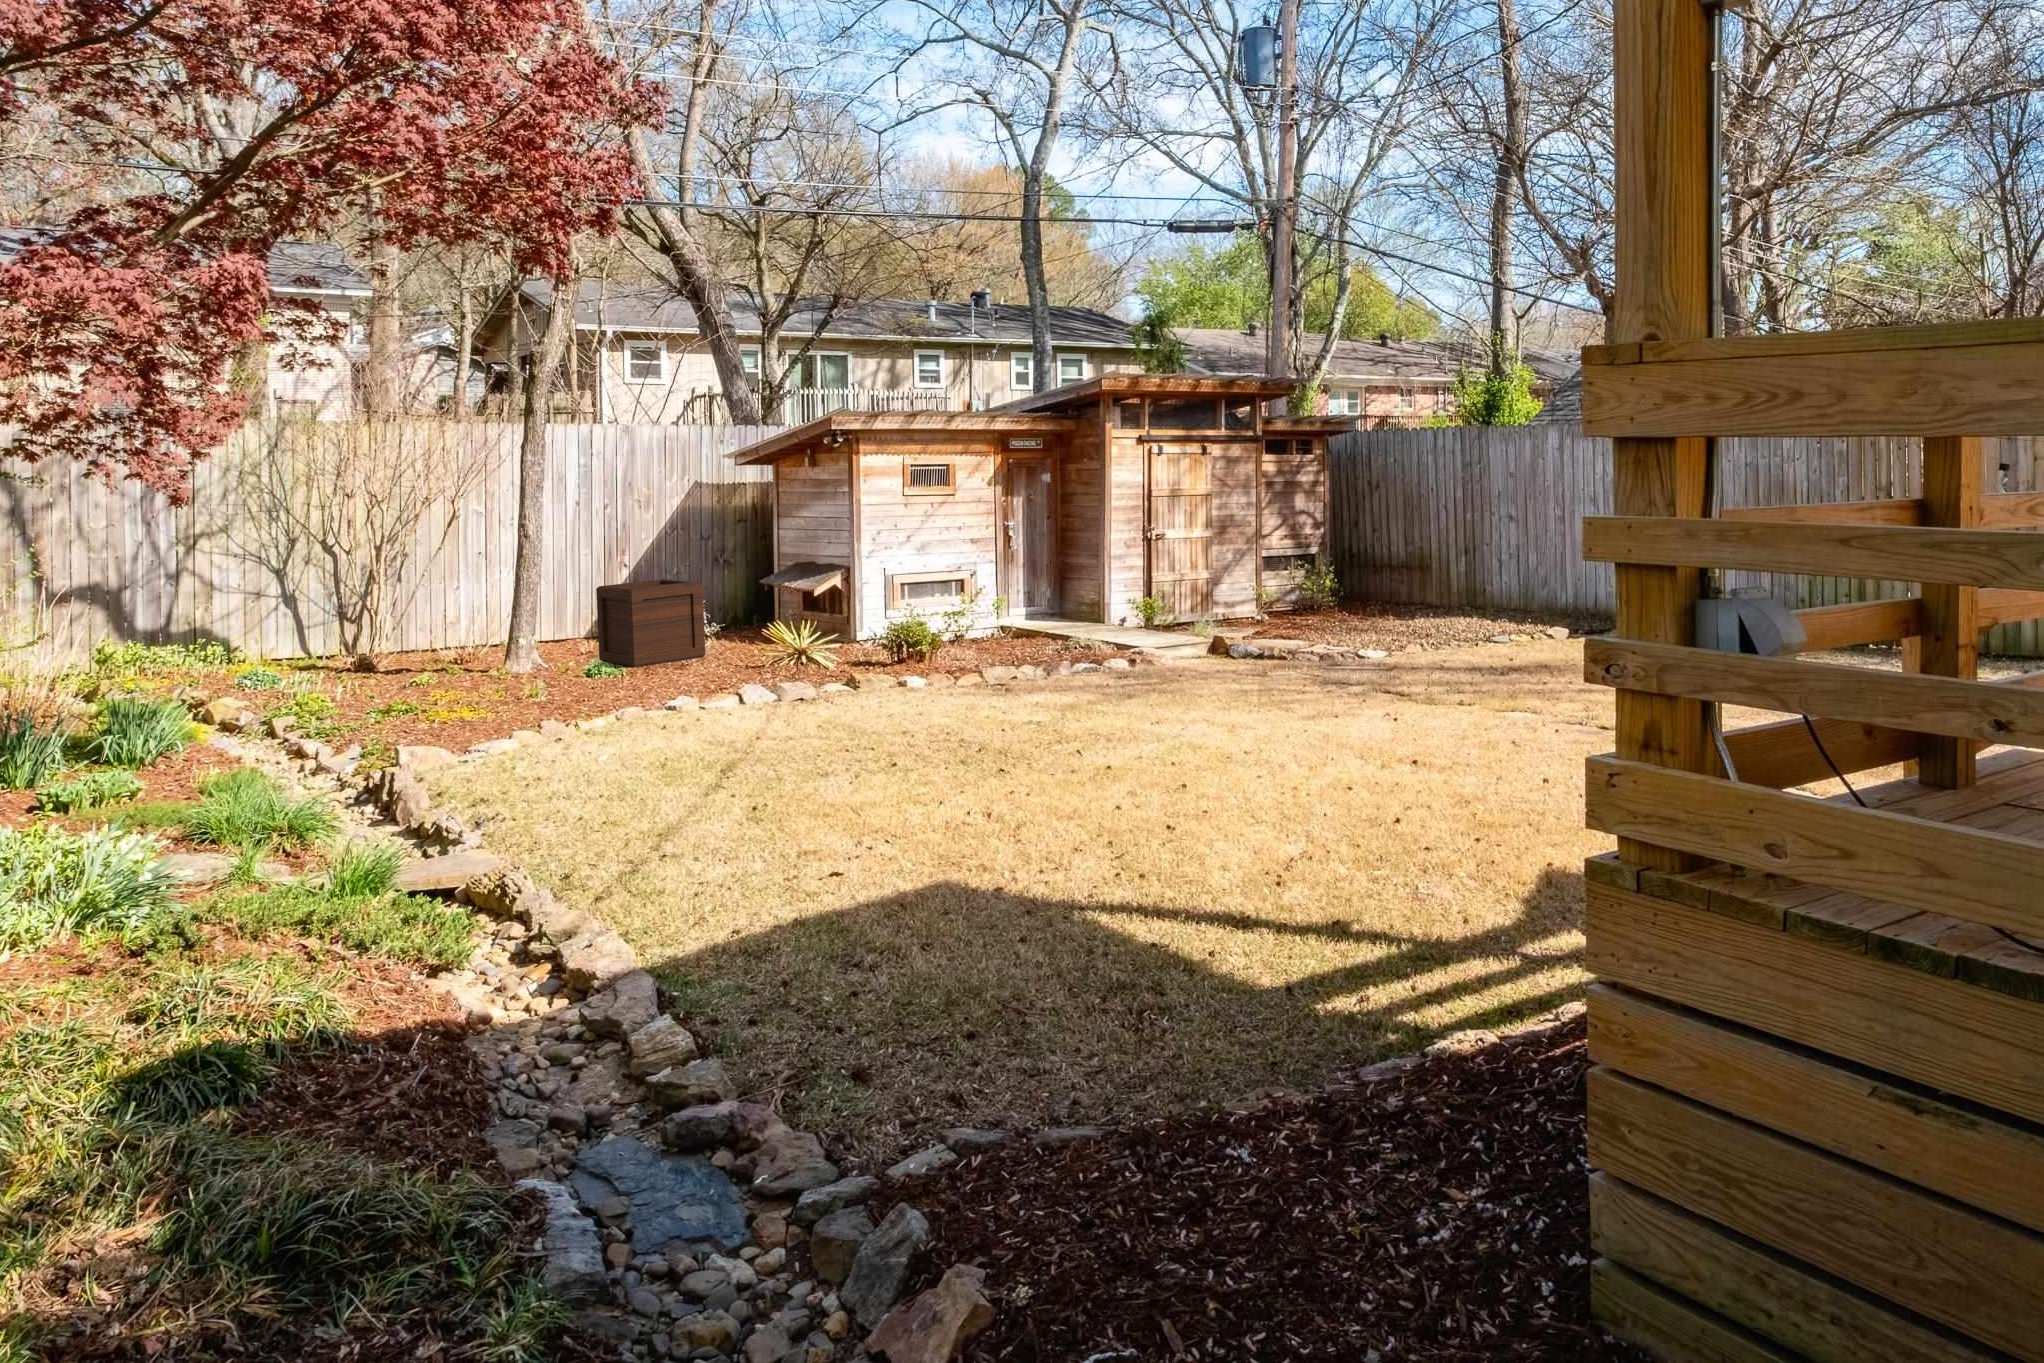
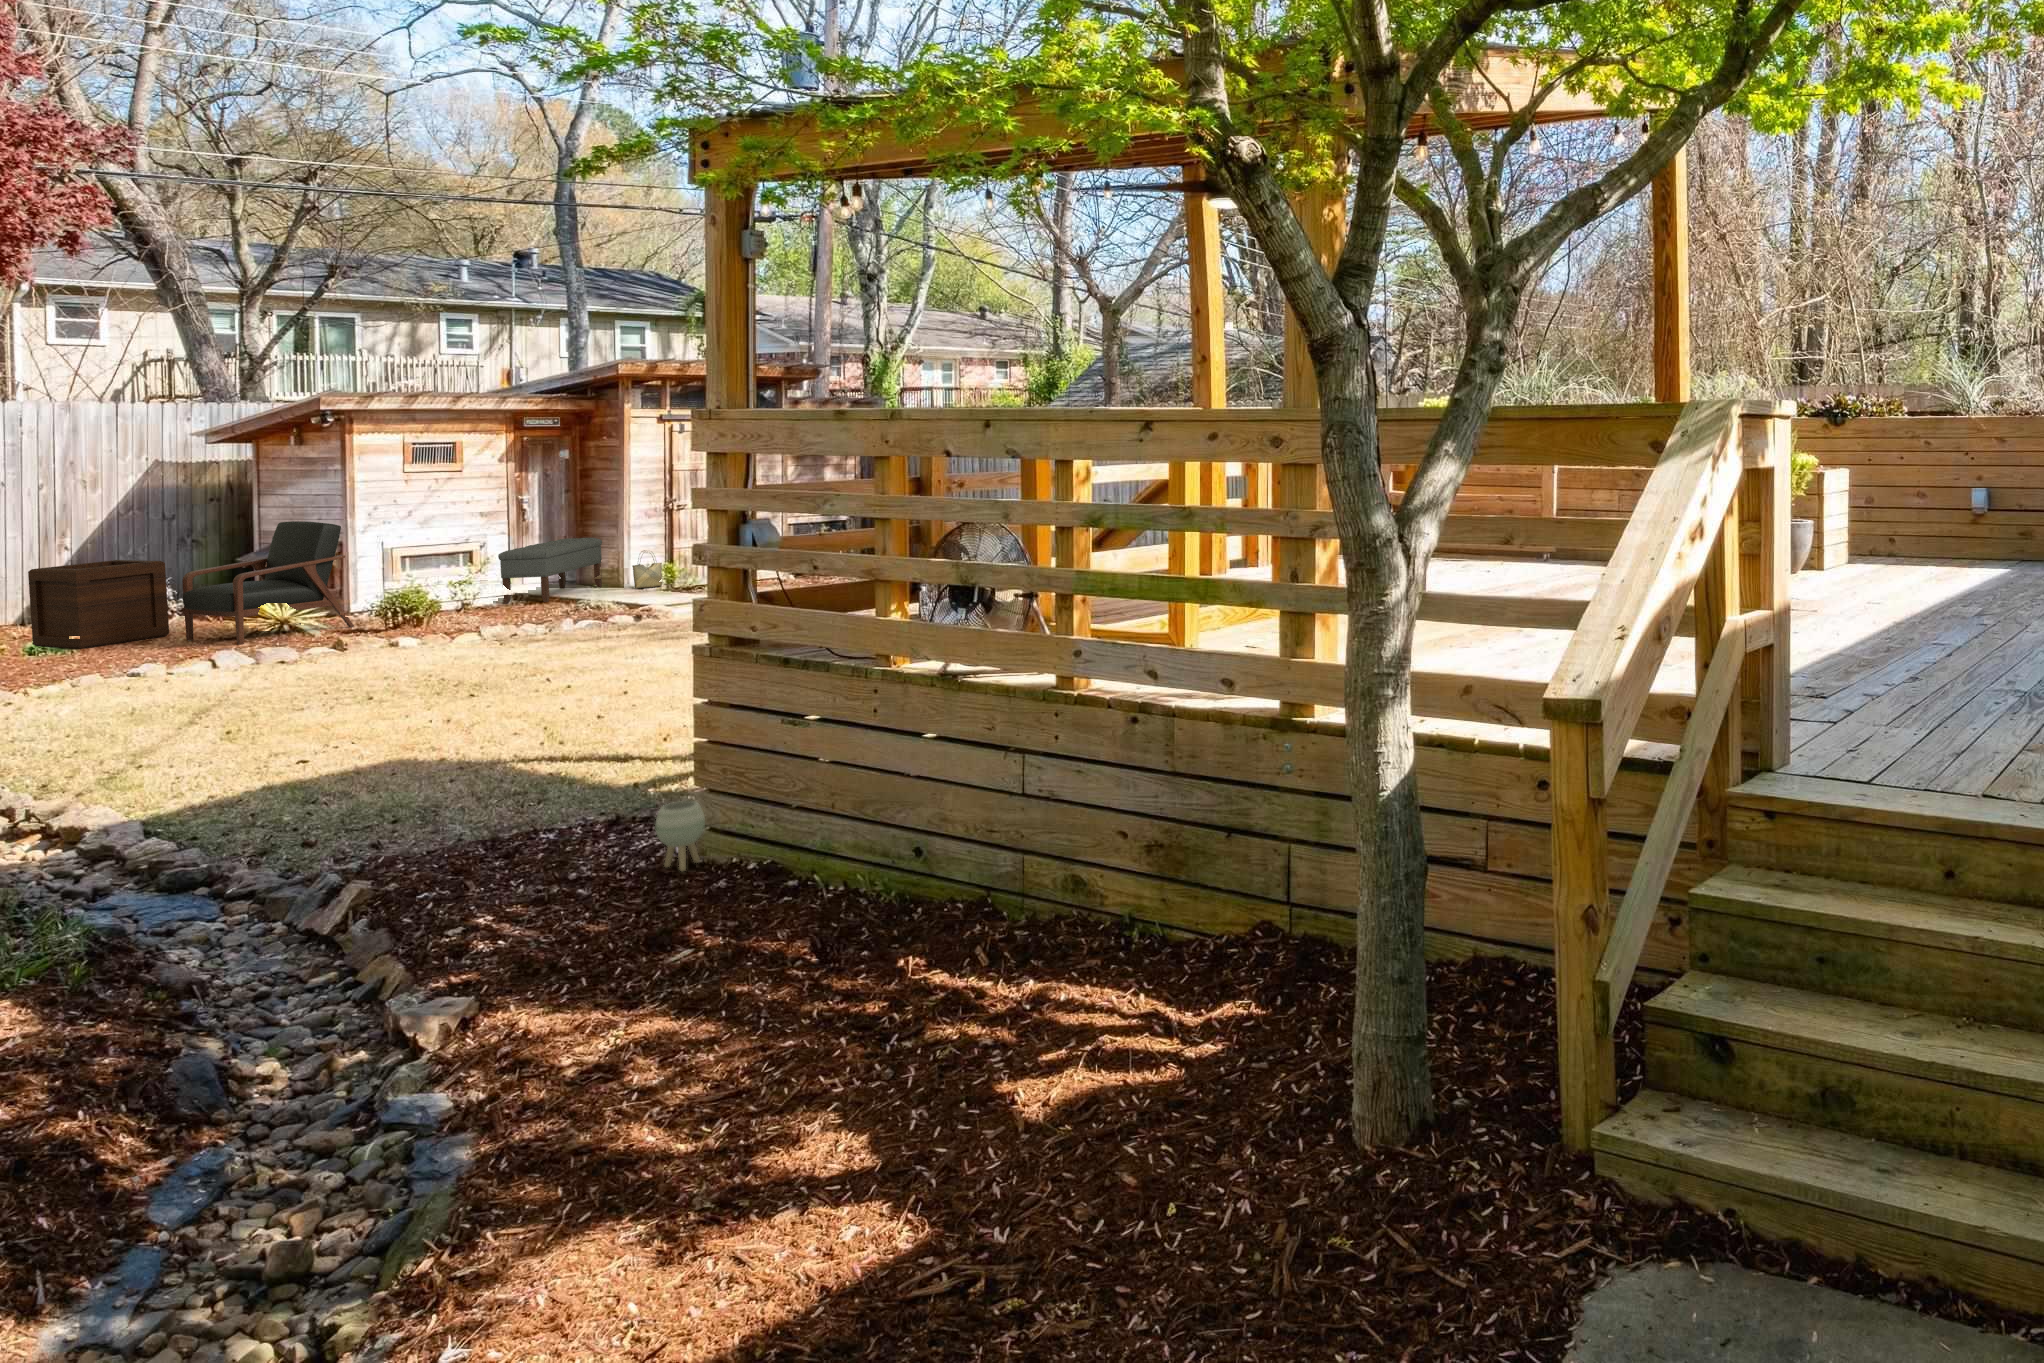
chair: none [716,545,861,672] -> present [182,521,354,645]
bench: none [987,568,1081,638] -> present [498,538,602,604]
woven basket: none [1112,584,1142,625] -> present [632,550,662,588]
planter: none [1452,1148,1545,1310] -> present [655,801,705,871]

